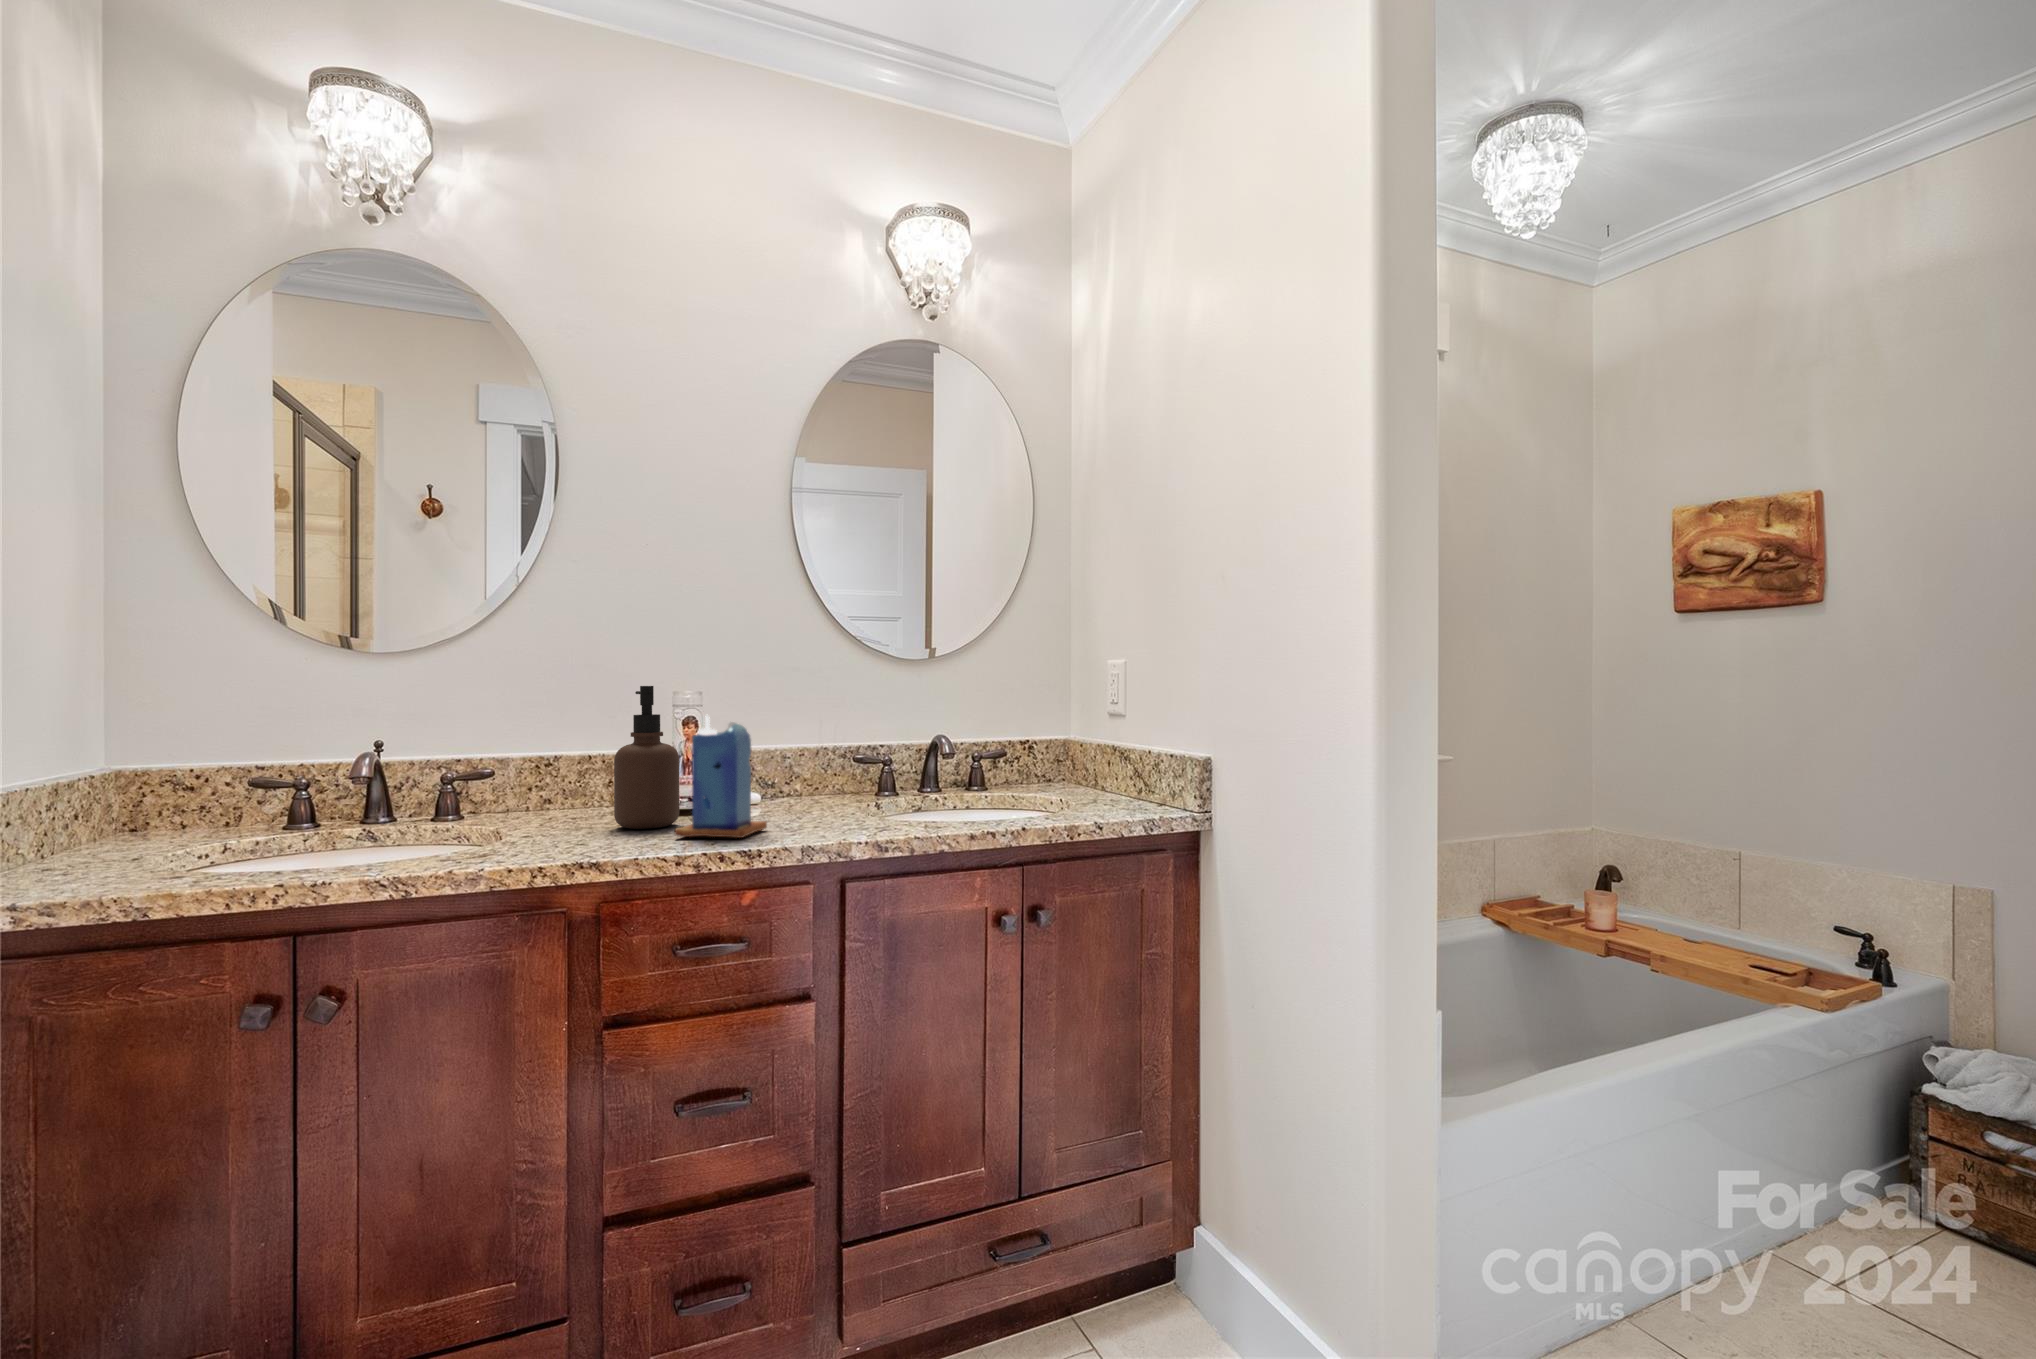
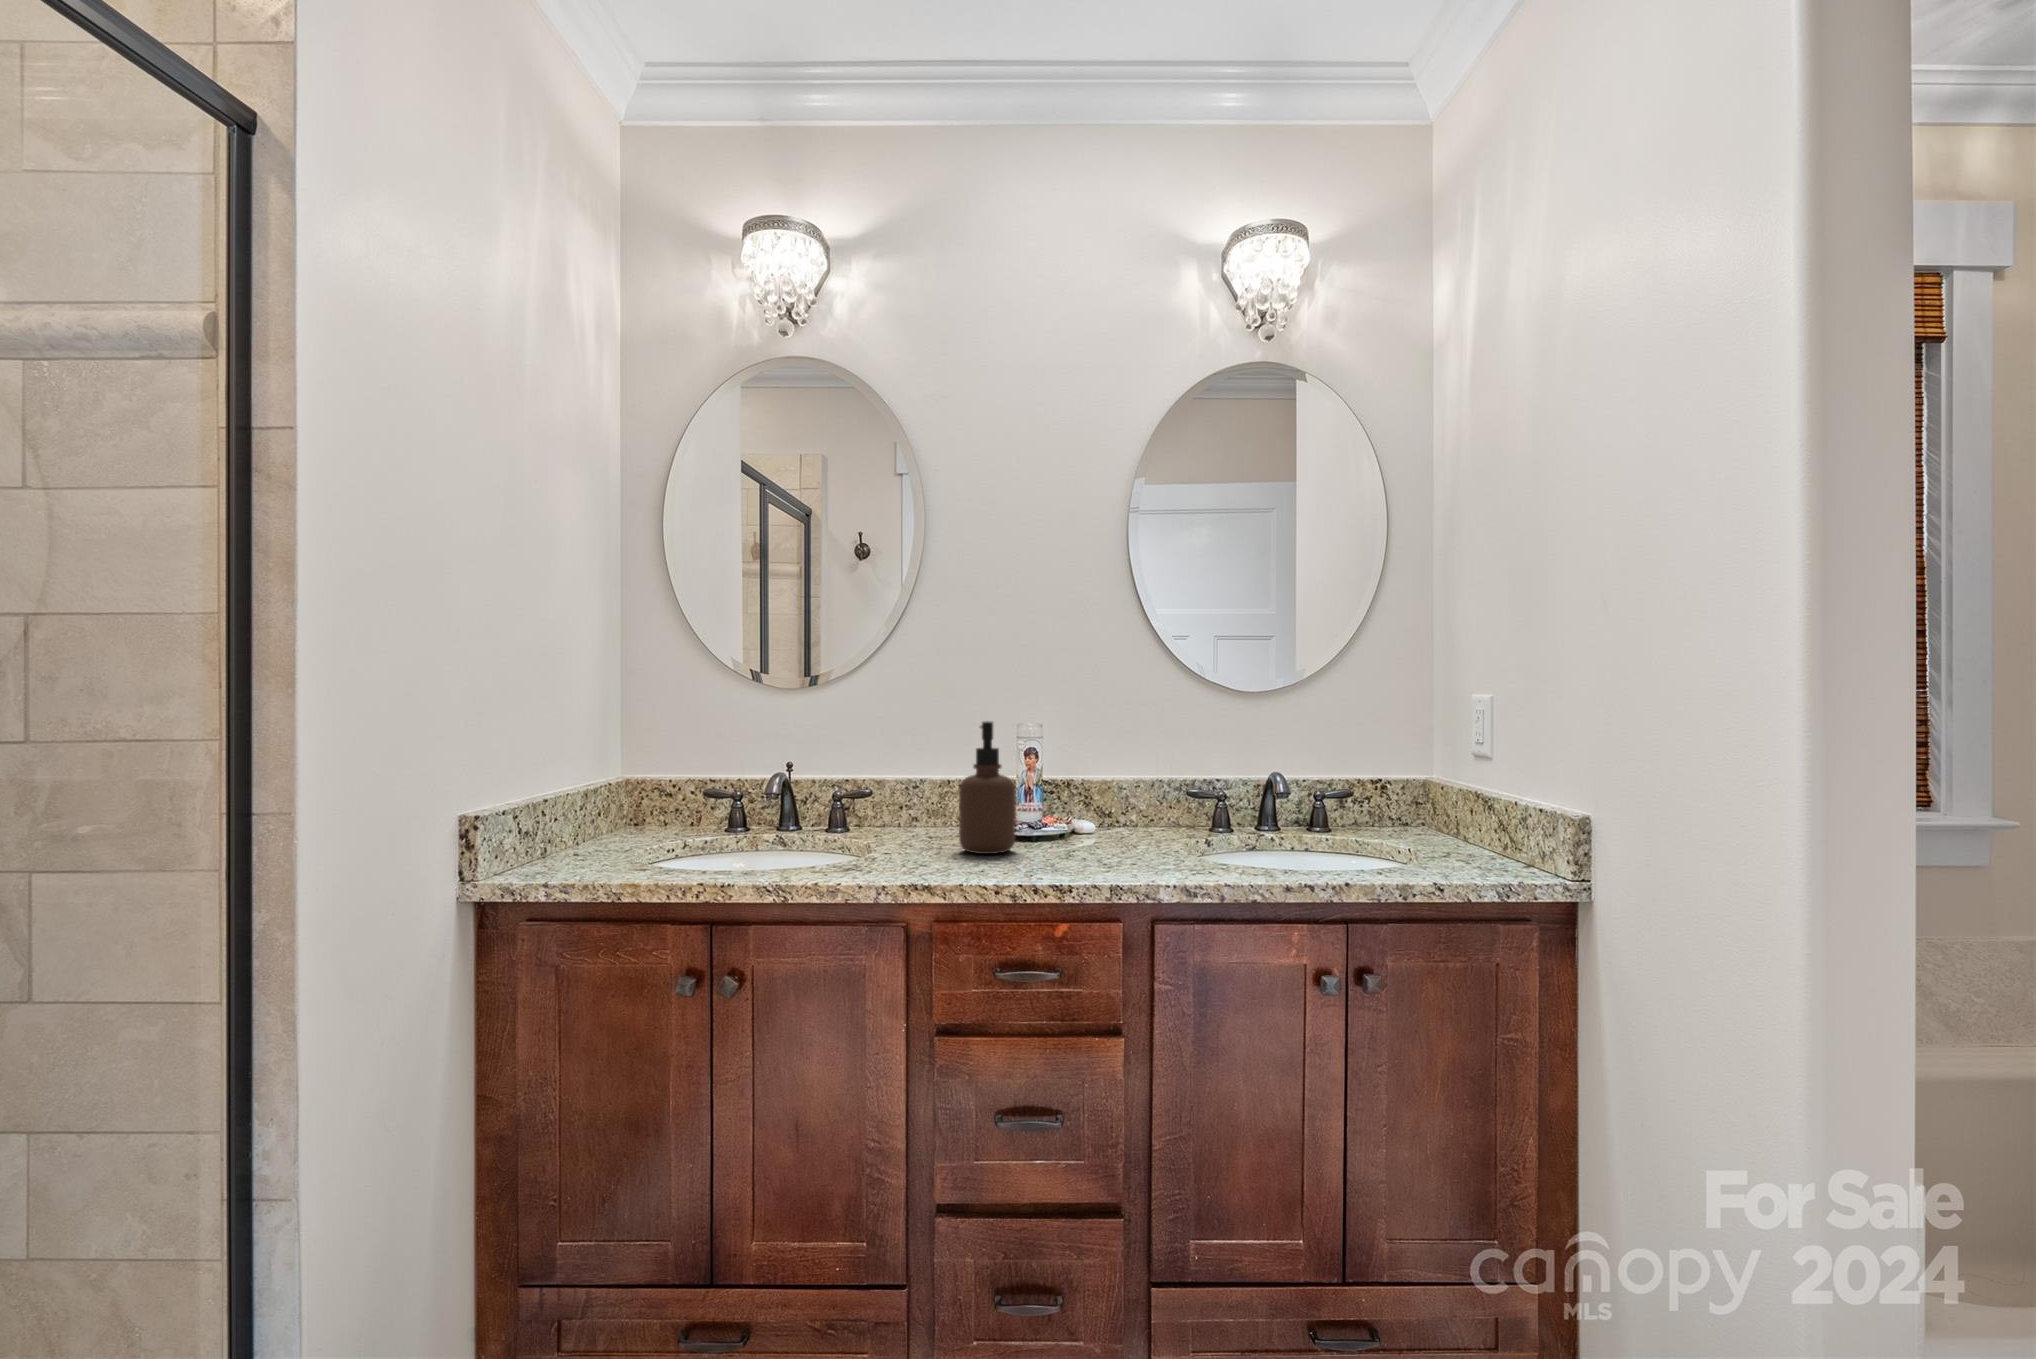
candle: present [675,716,767,838] -> none [1003,753,1089,871]

